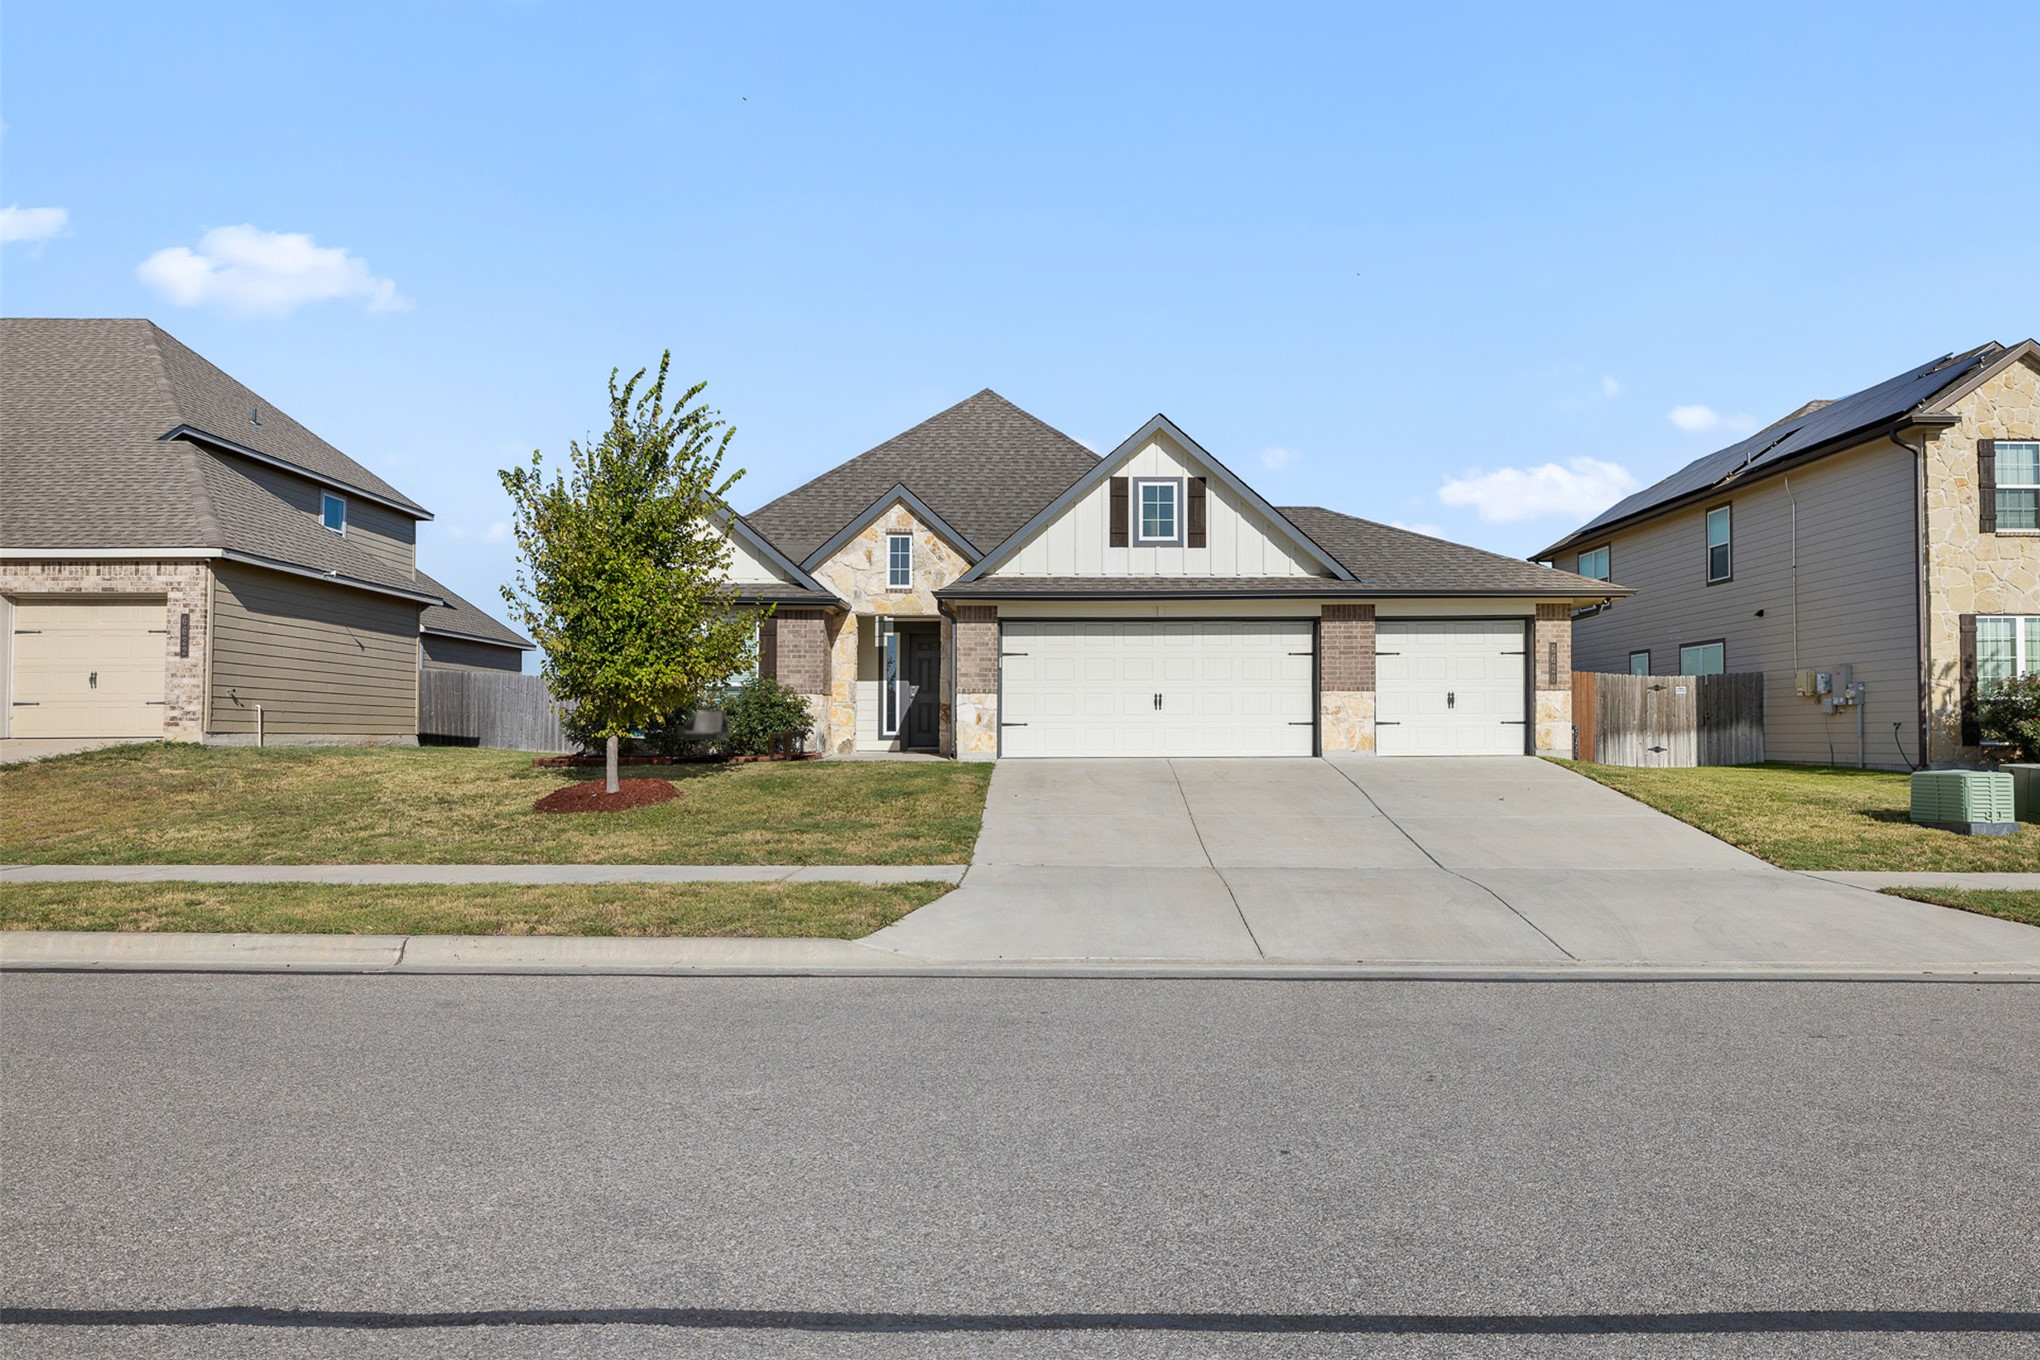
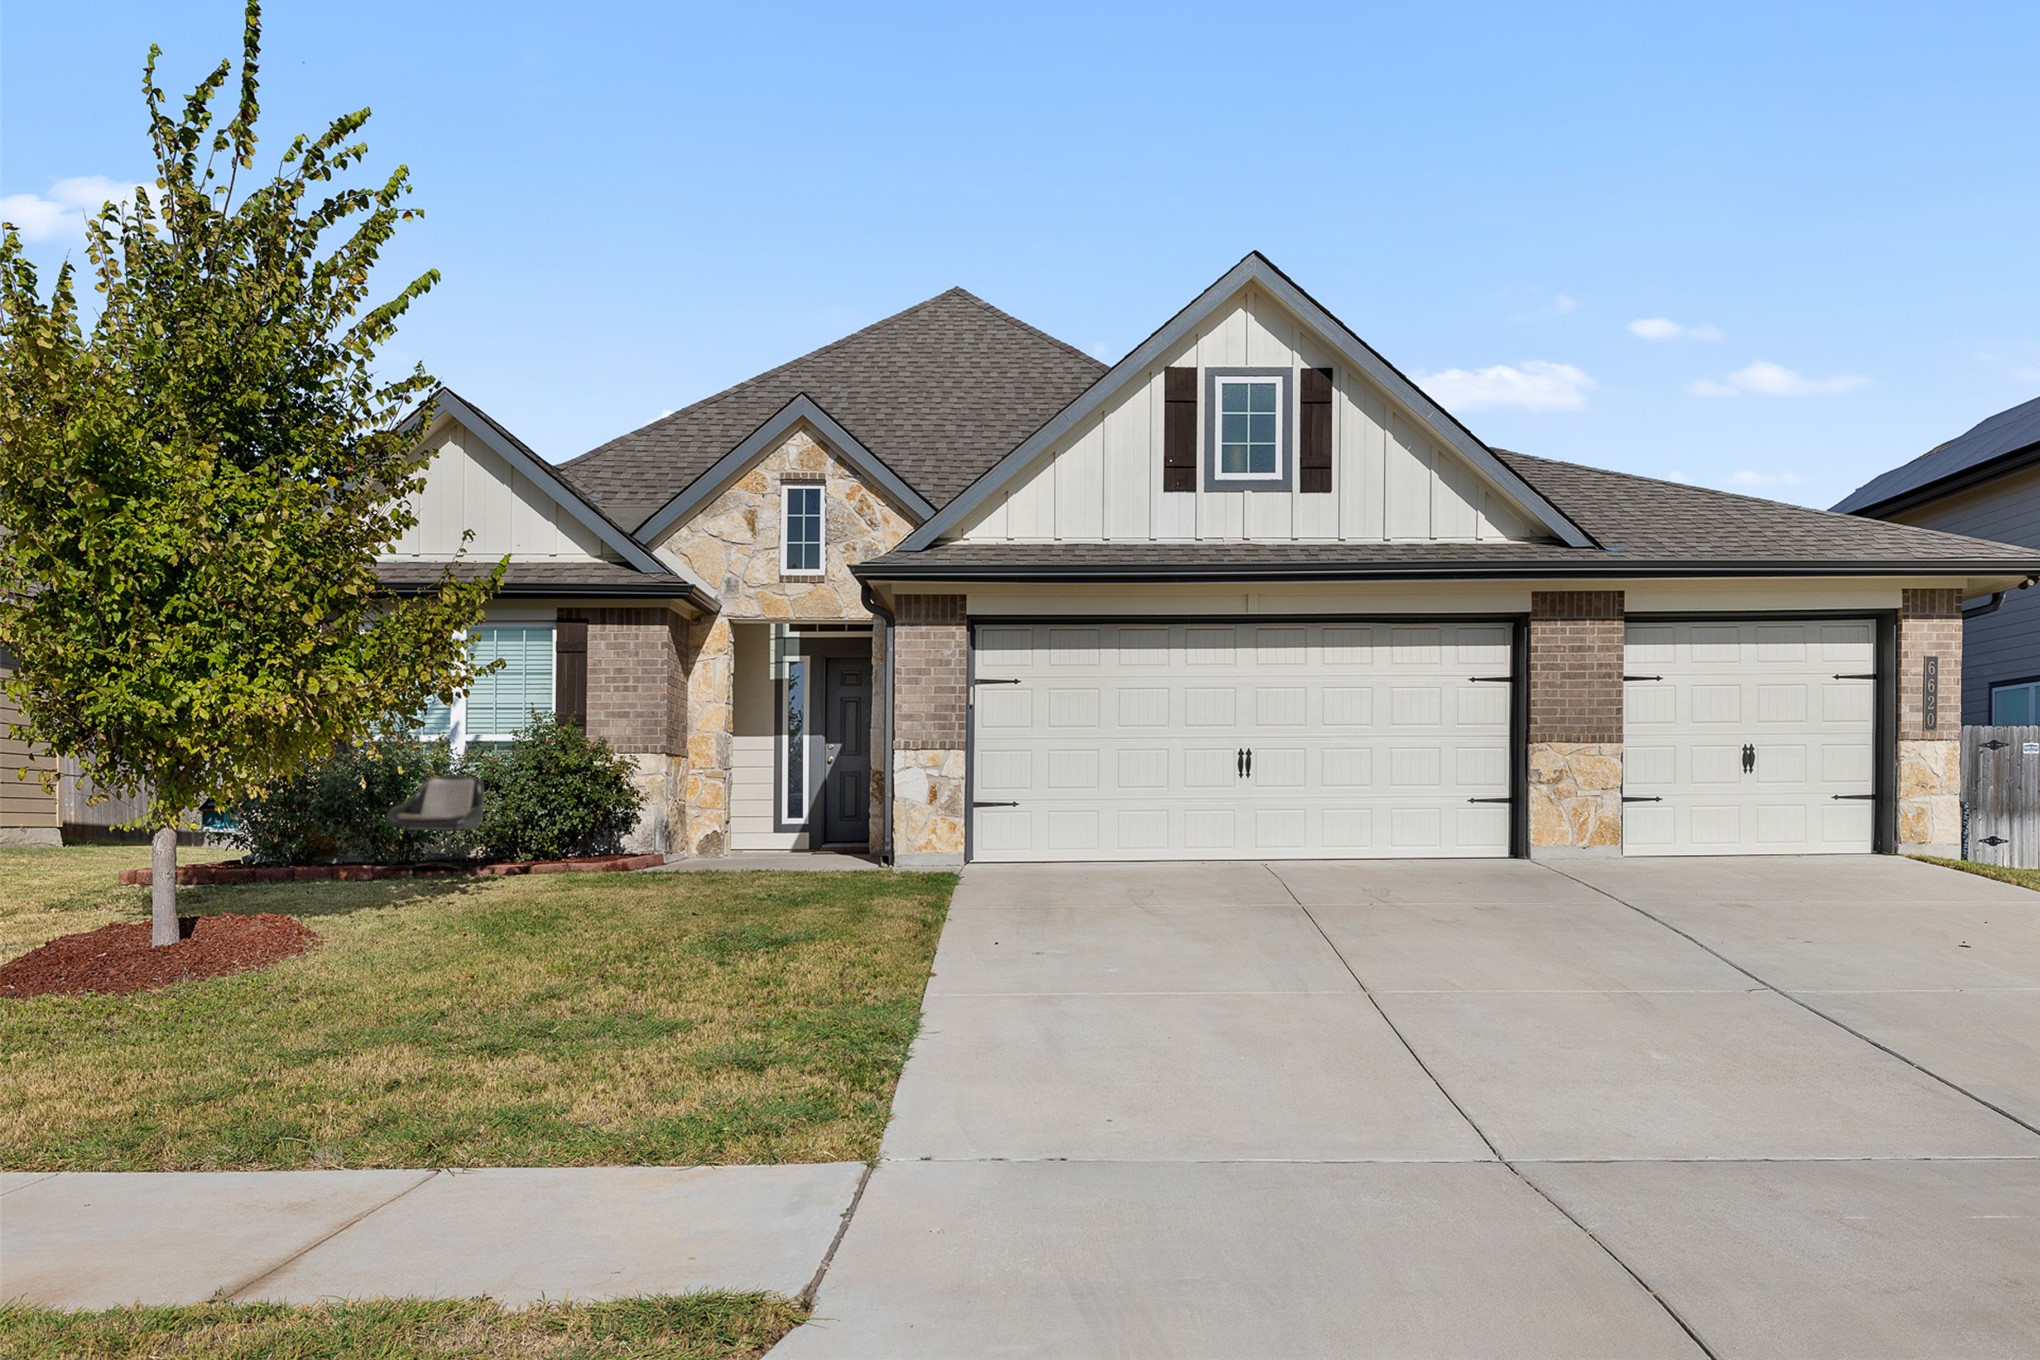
bench: present [769,731,805,760] -> none [556,814,627,866]

